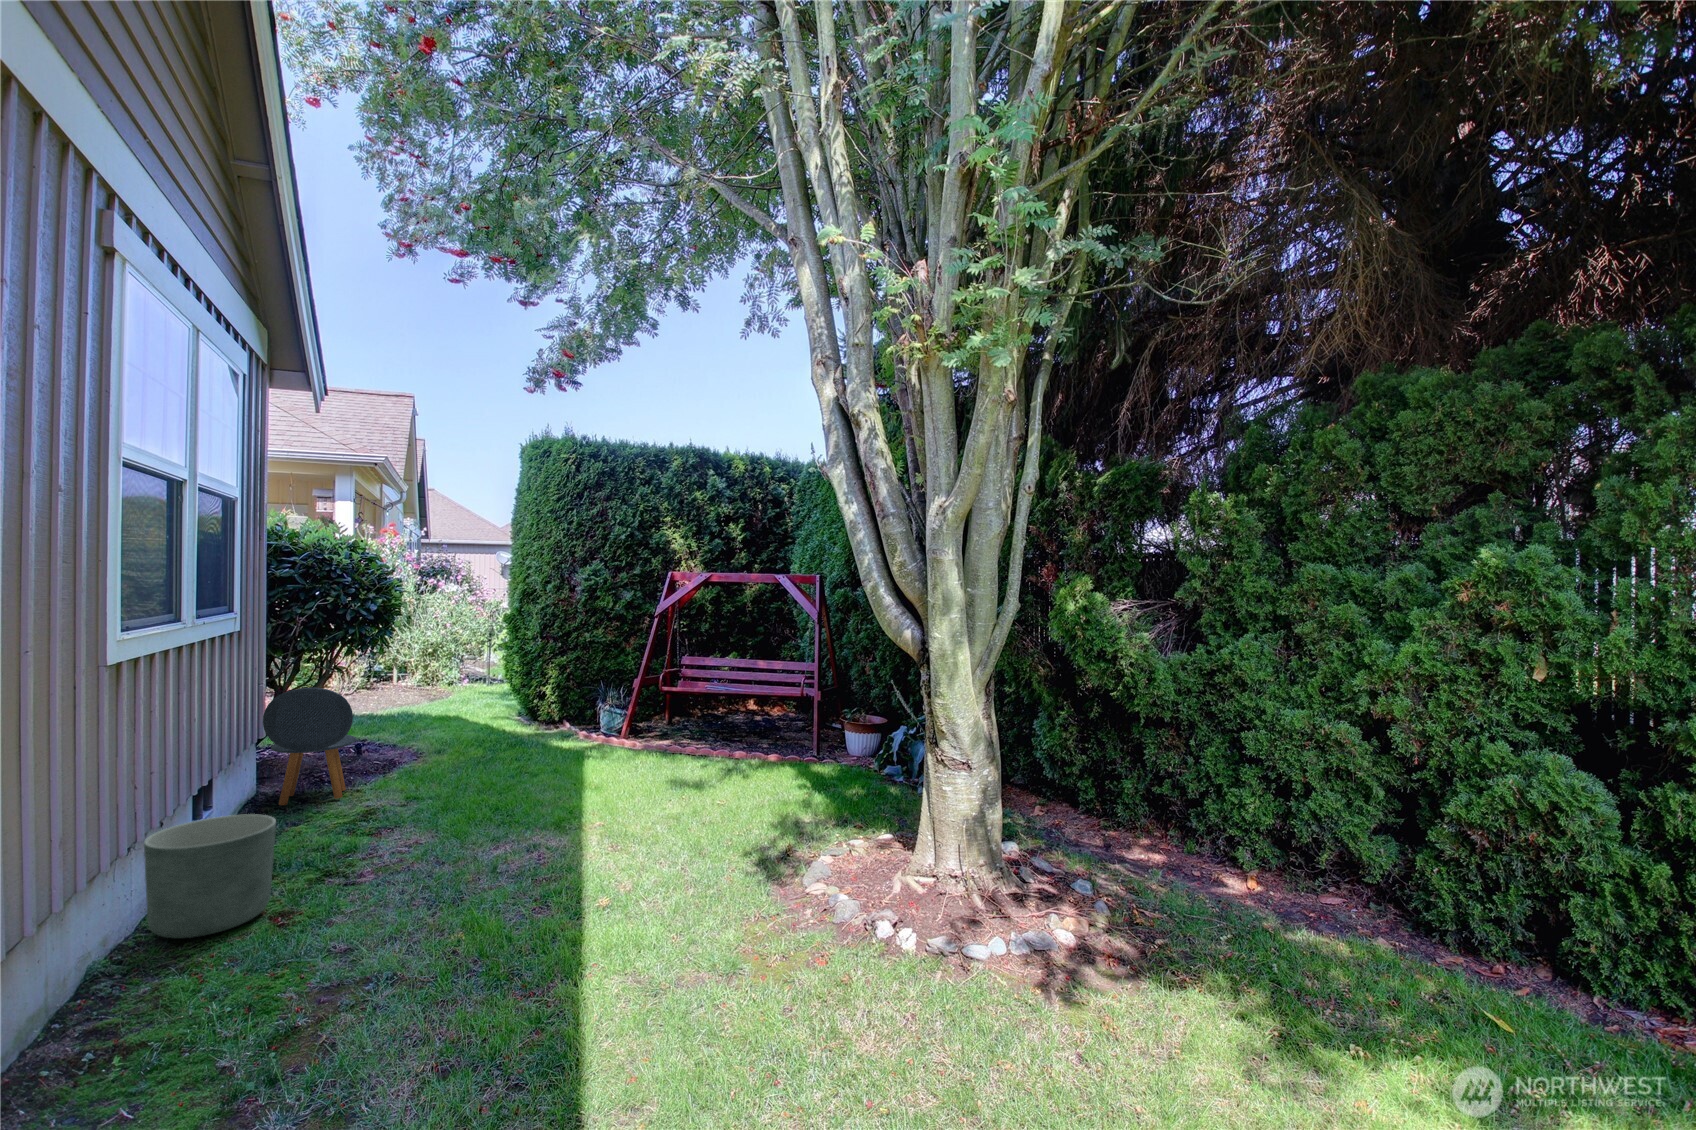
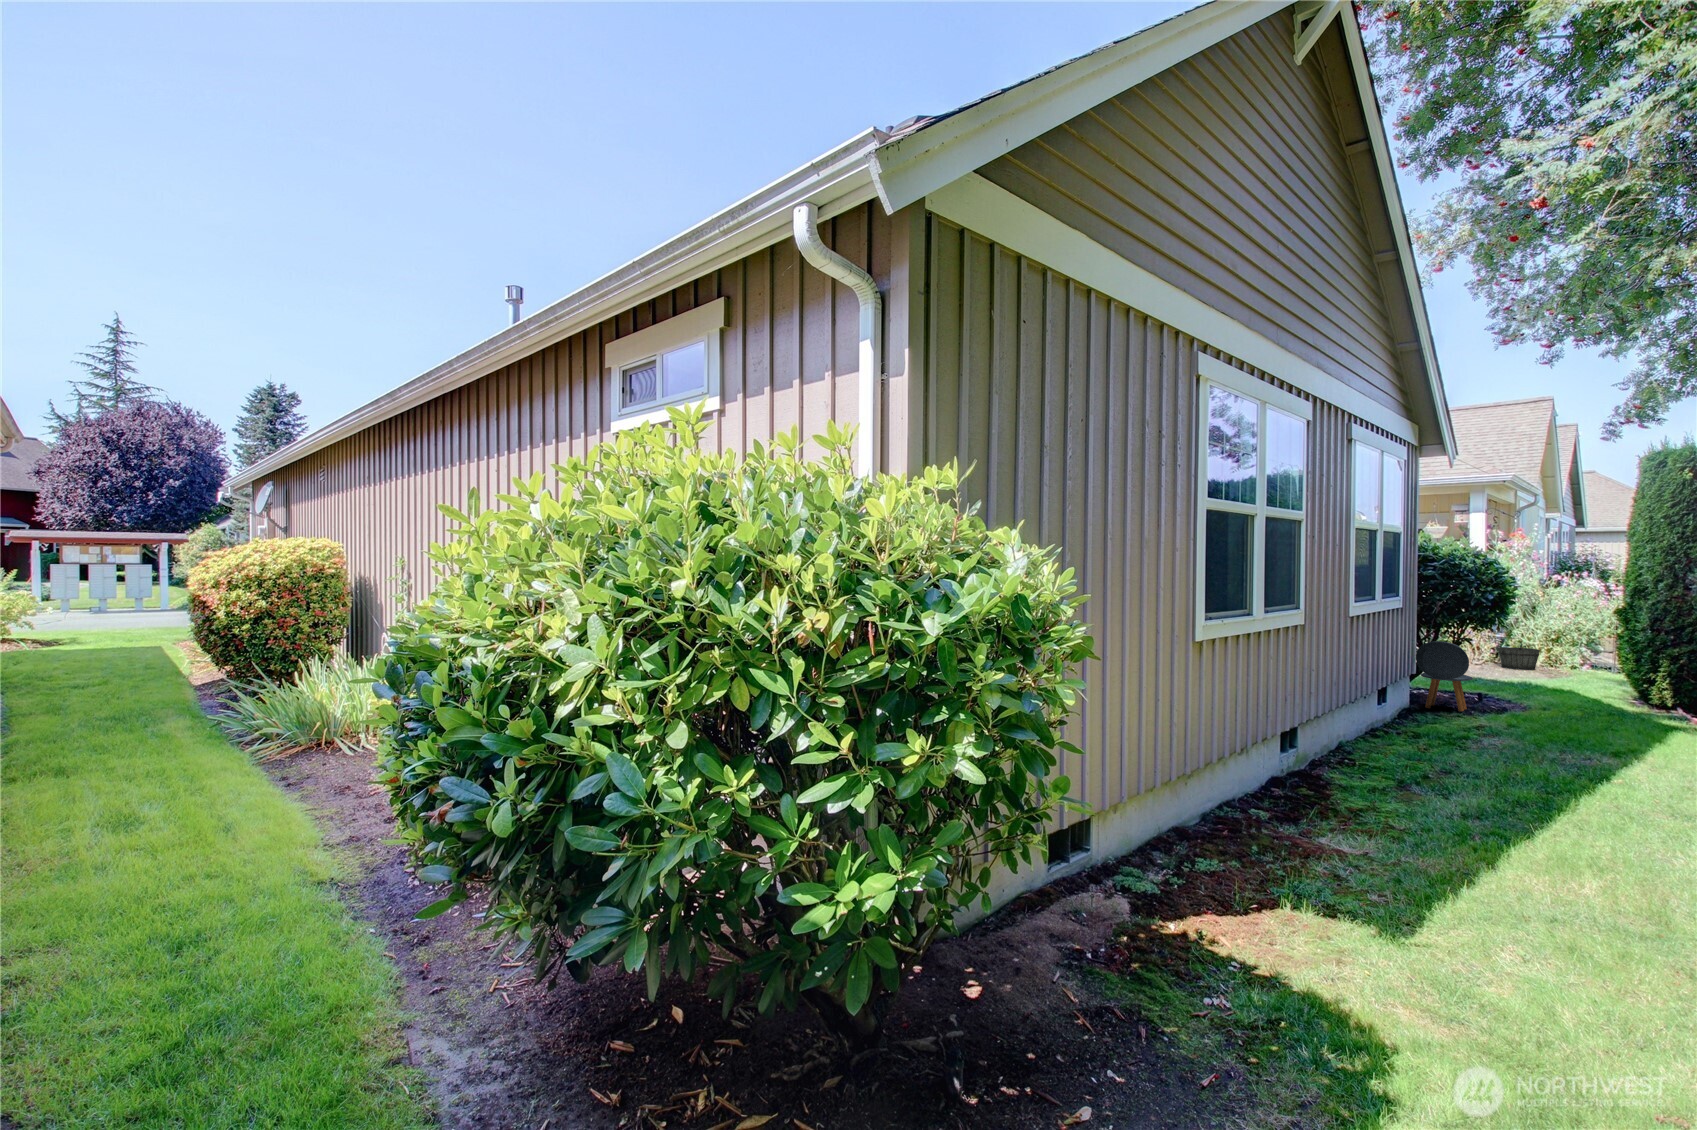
wooden bucket: none [371,659,417,694] -> present [1498,642,1540,670]
planter: present [144,814,276,939] -> none [1368,690,1423,738]

